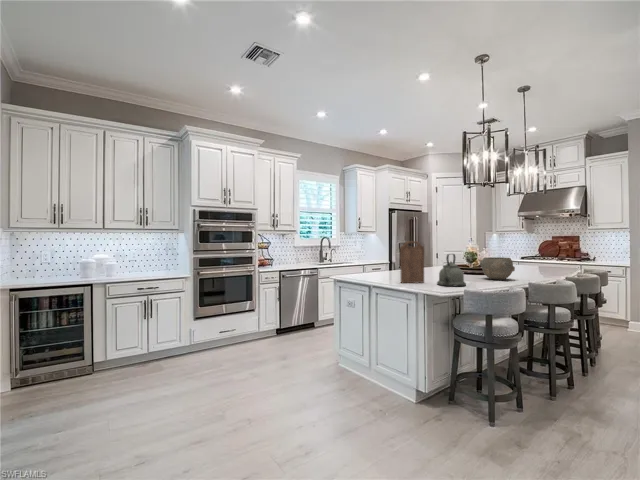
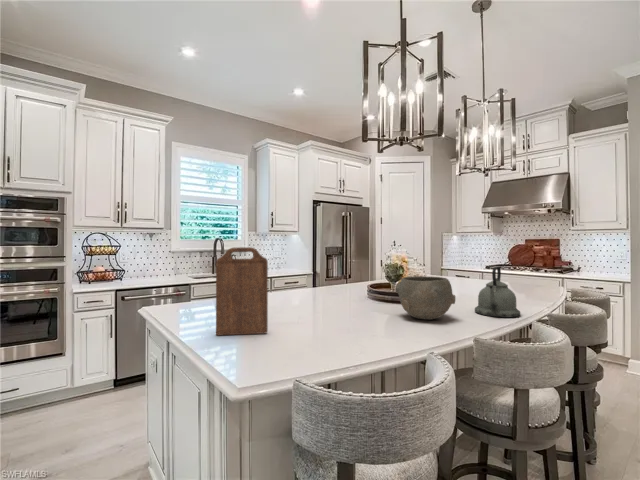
kettle: present [437,254,466,287] -> present [475,267,520,318]

